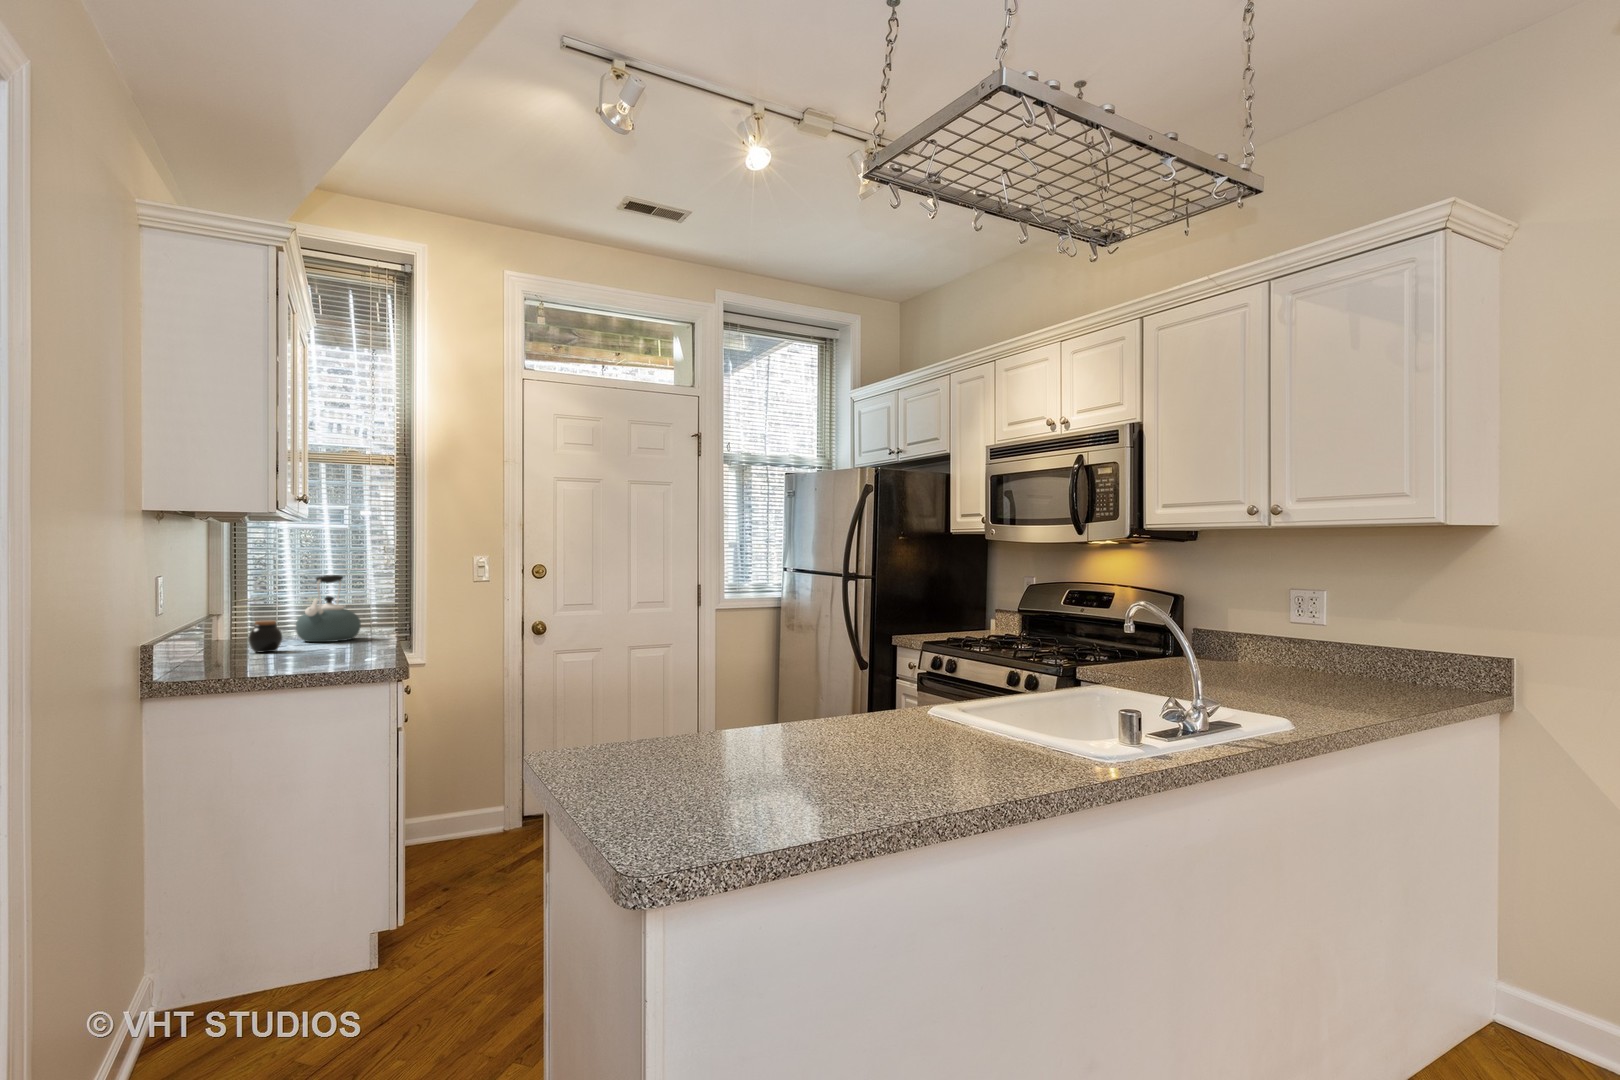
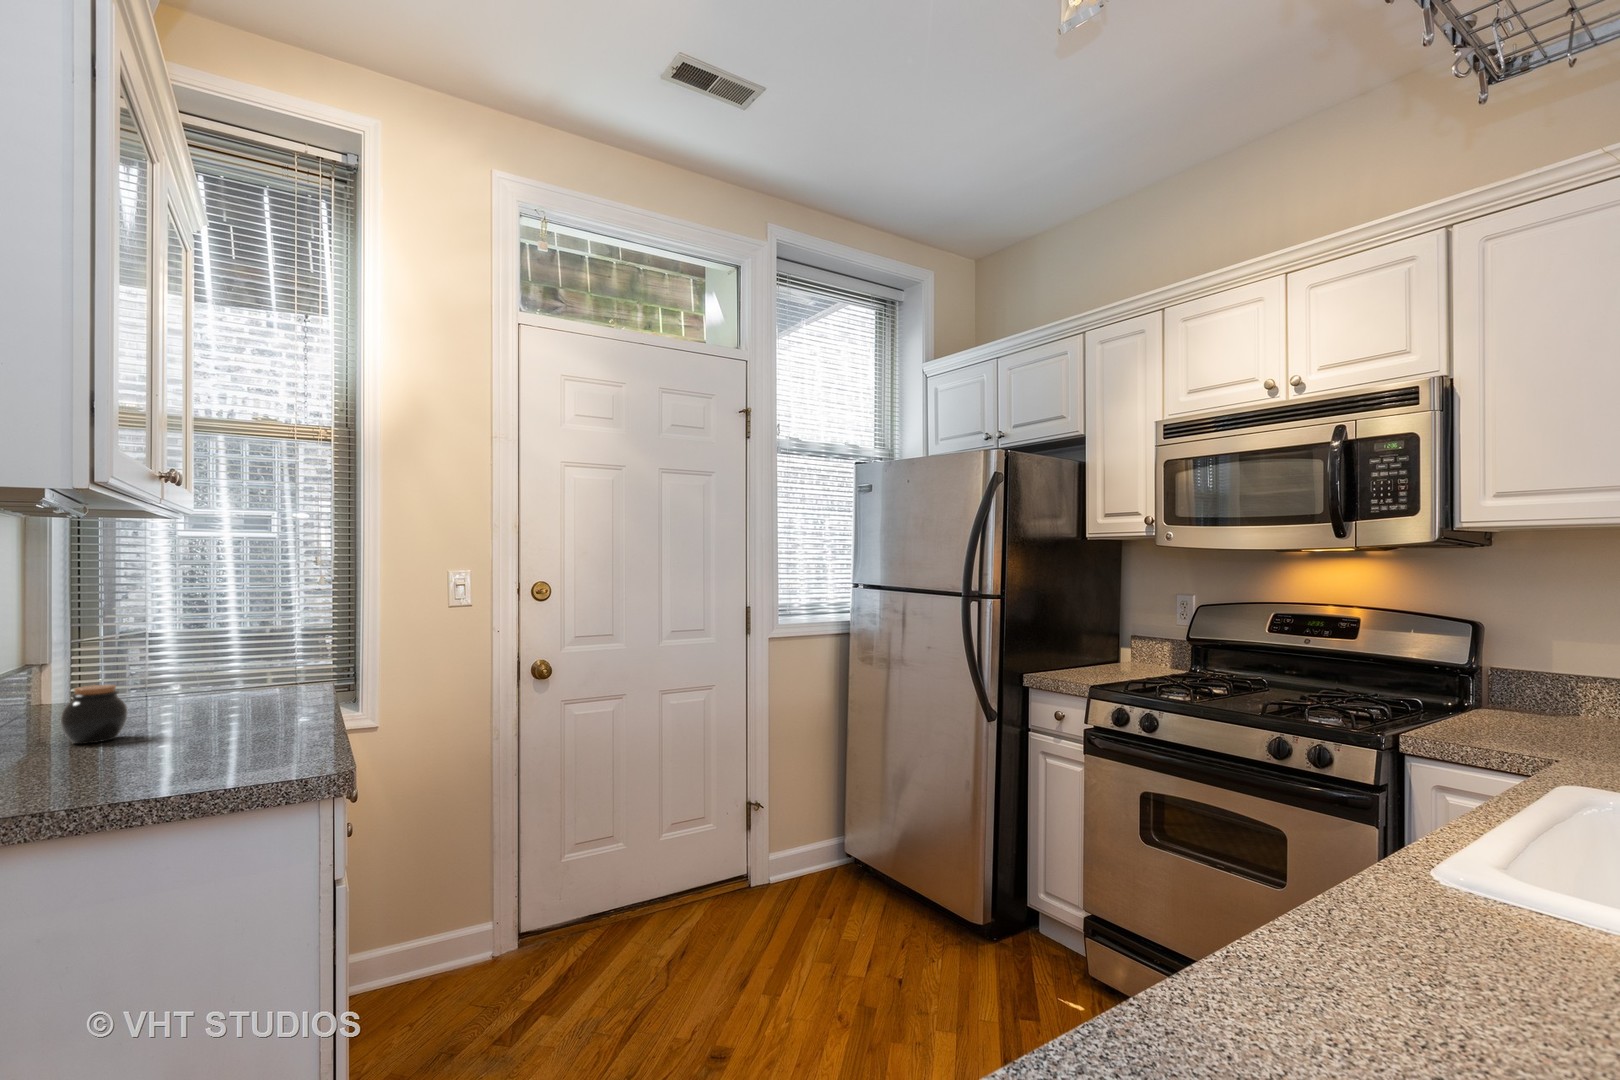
kettle: present [296,575,361,642] -> none [164,602,275,711]

